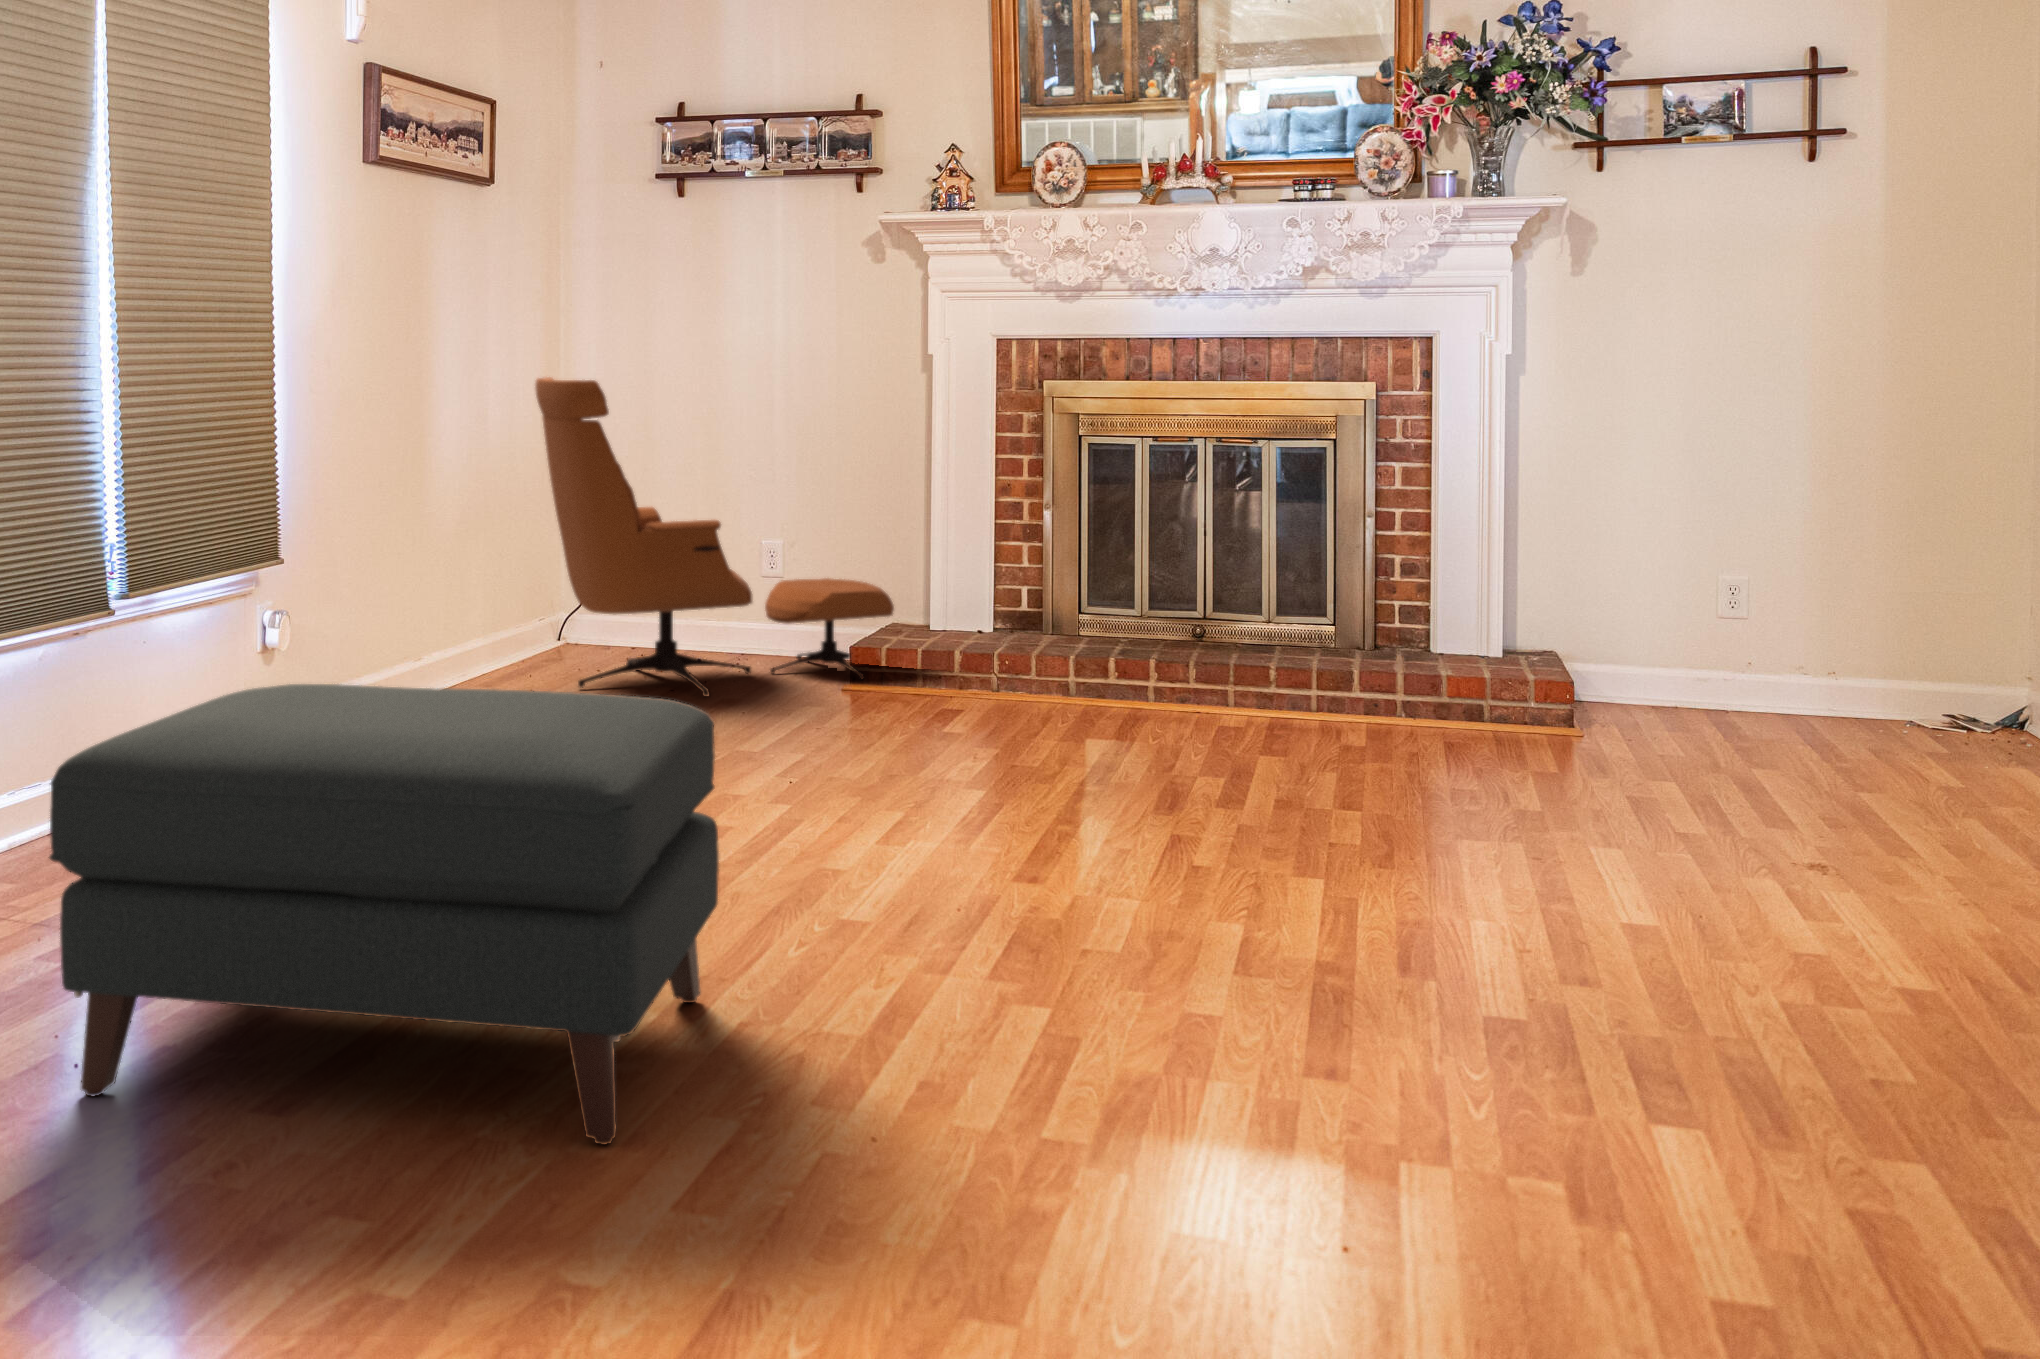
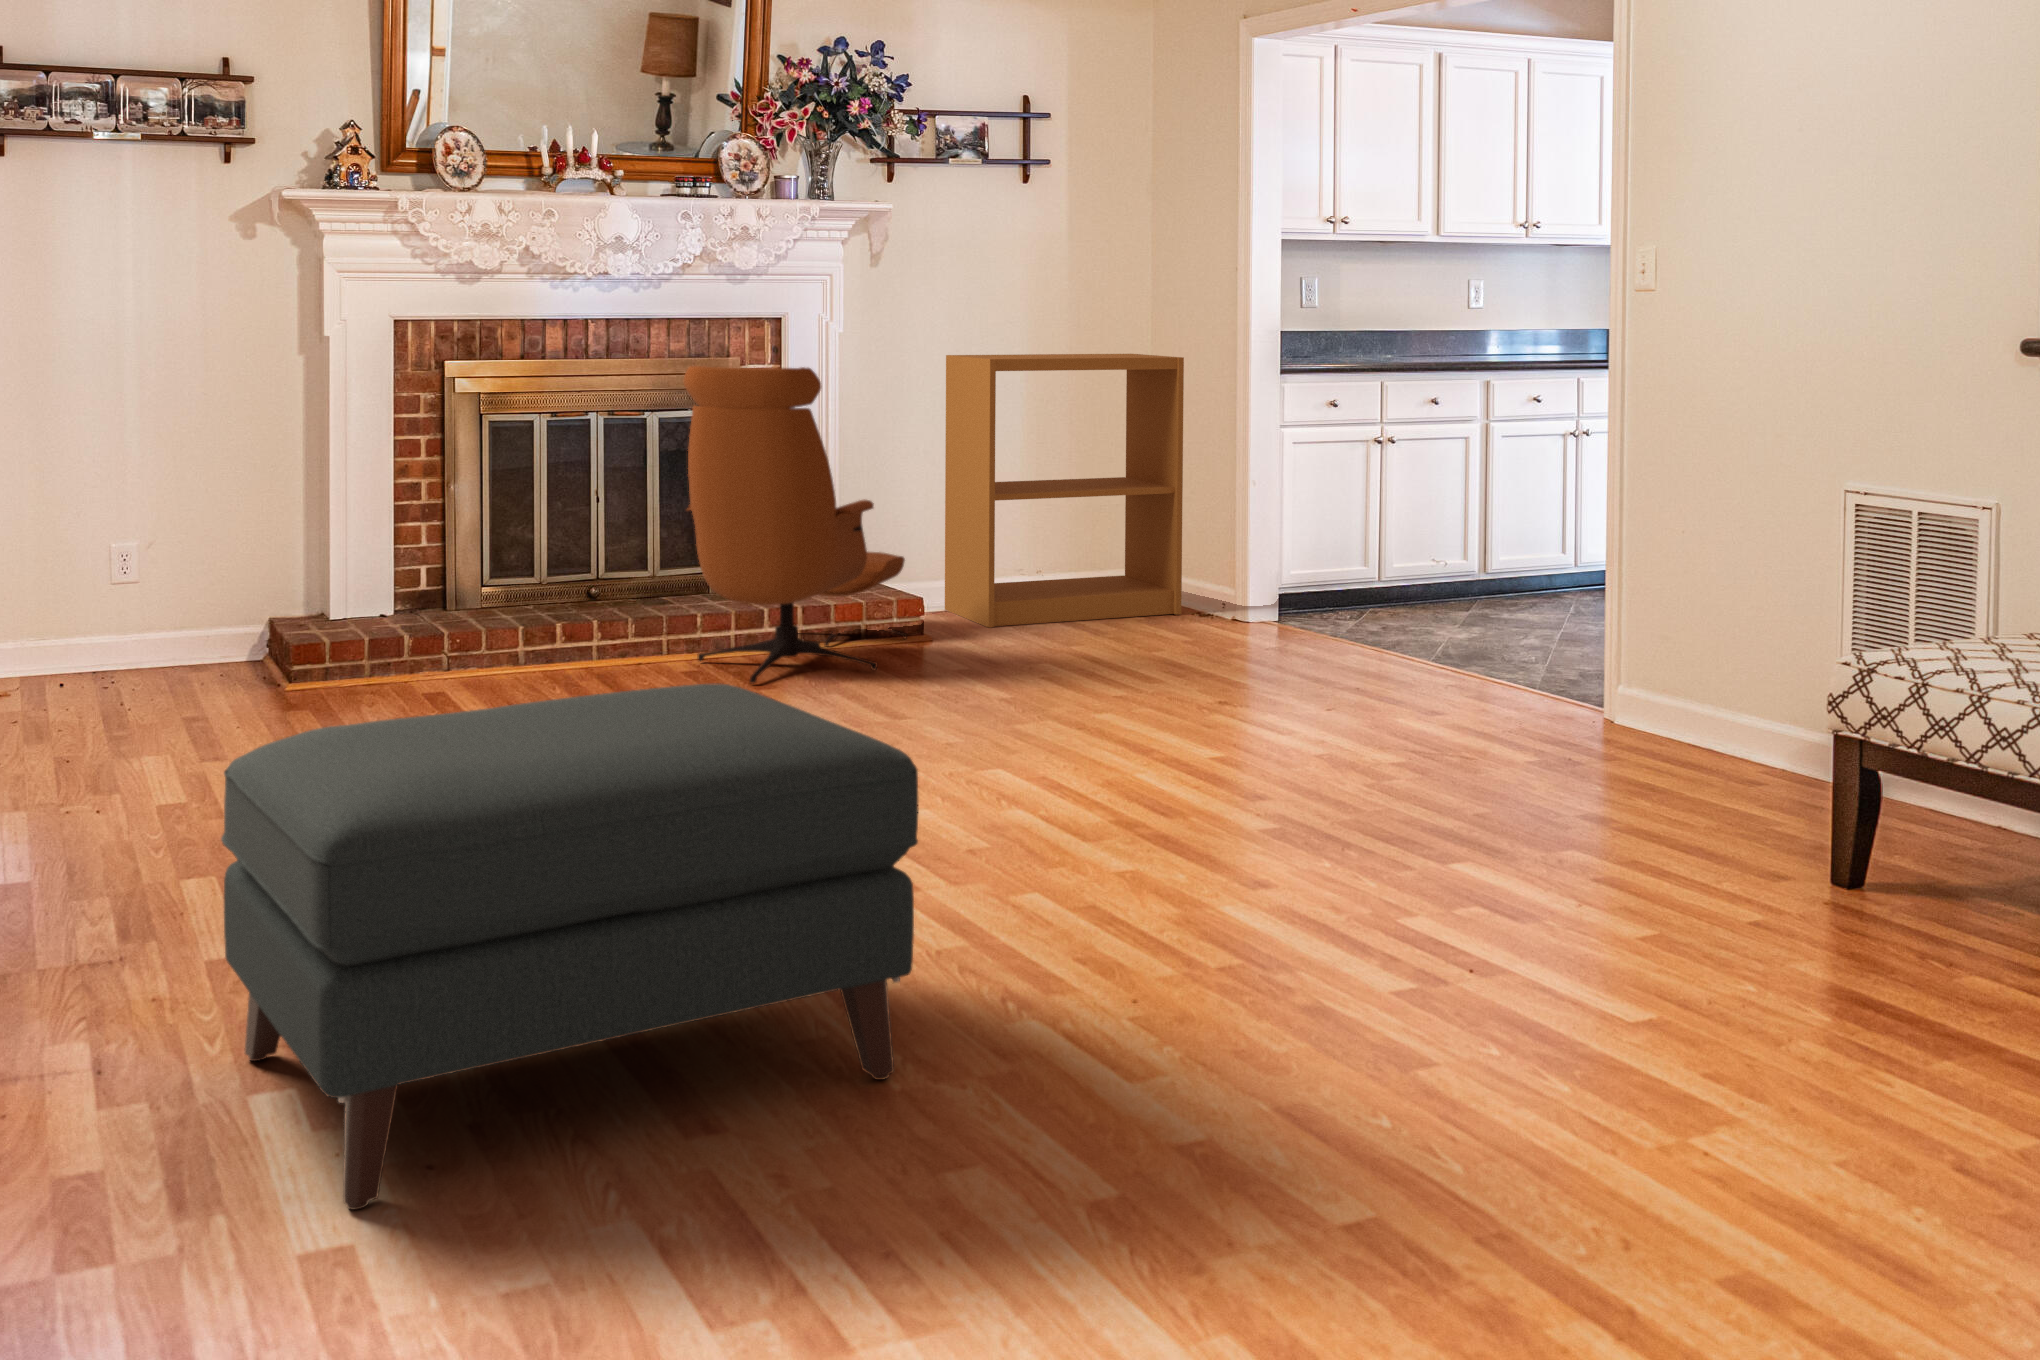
lounge chair: present [535,377,894,696] -> present [684,366,907,684]
bookshelf: none [1676,385,2029,757] -> present [945,354,1184,628]

